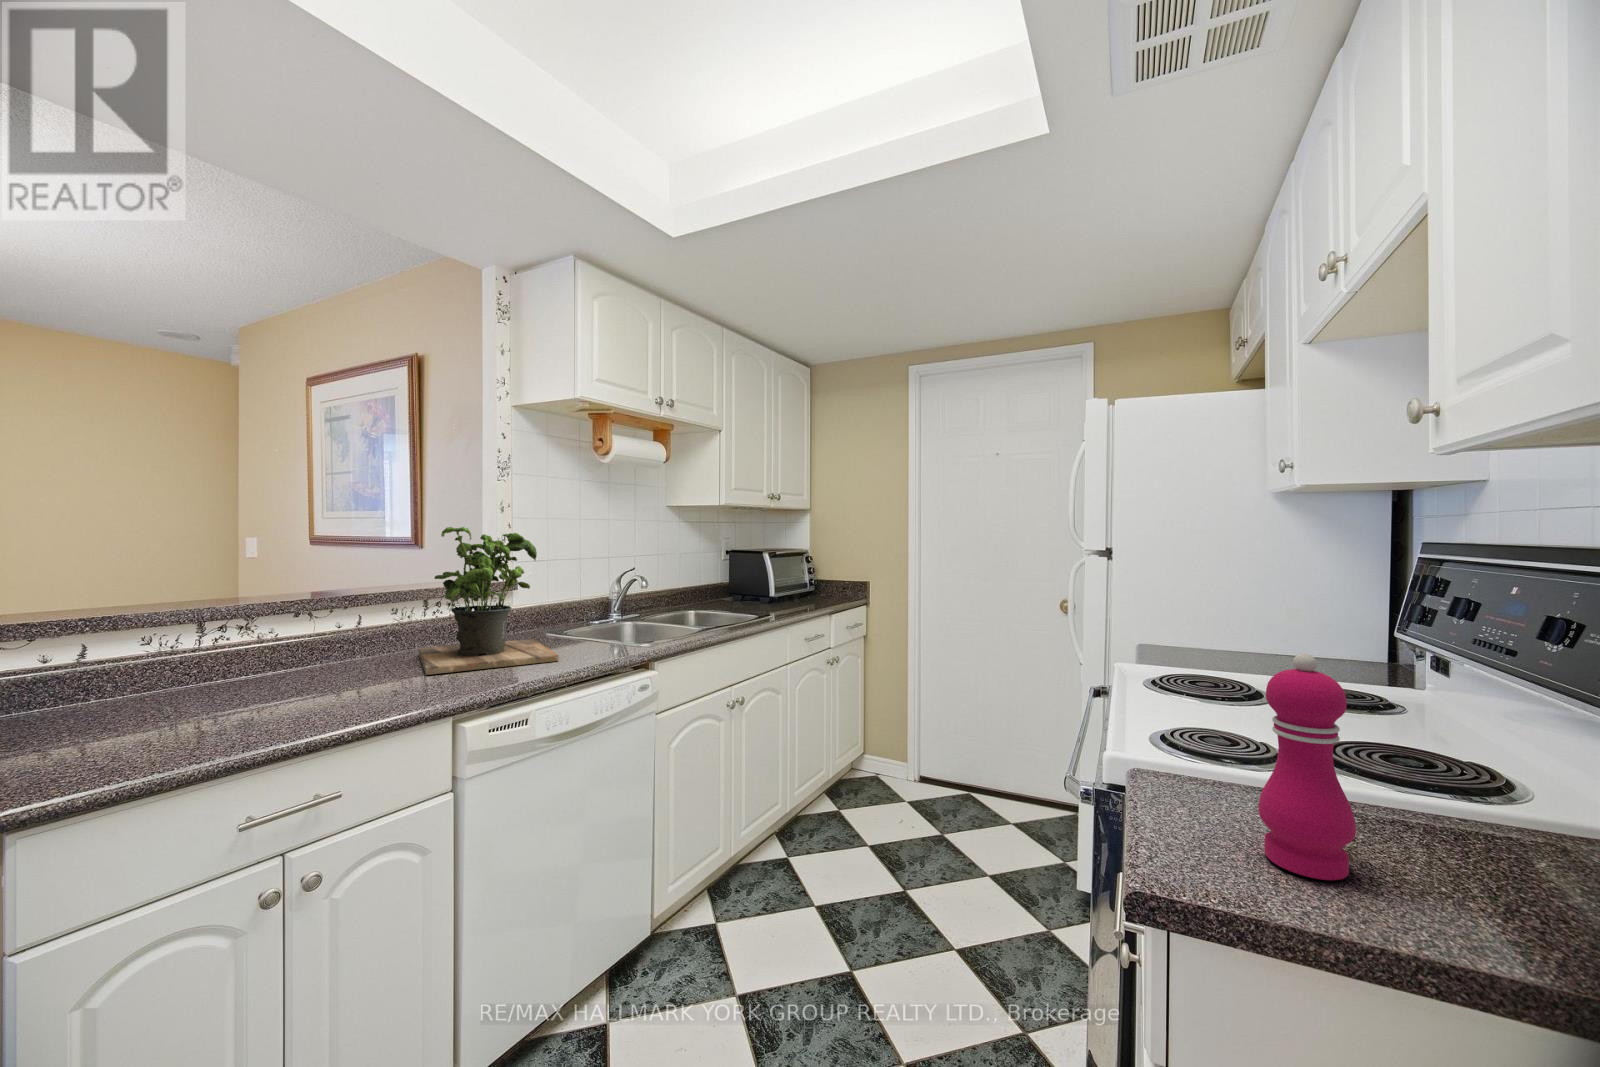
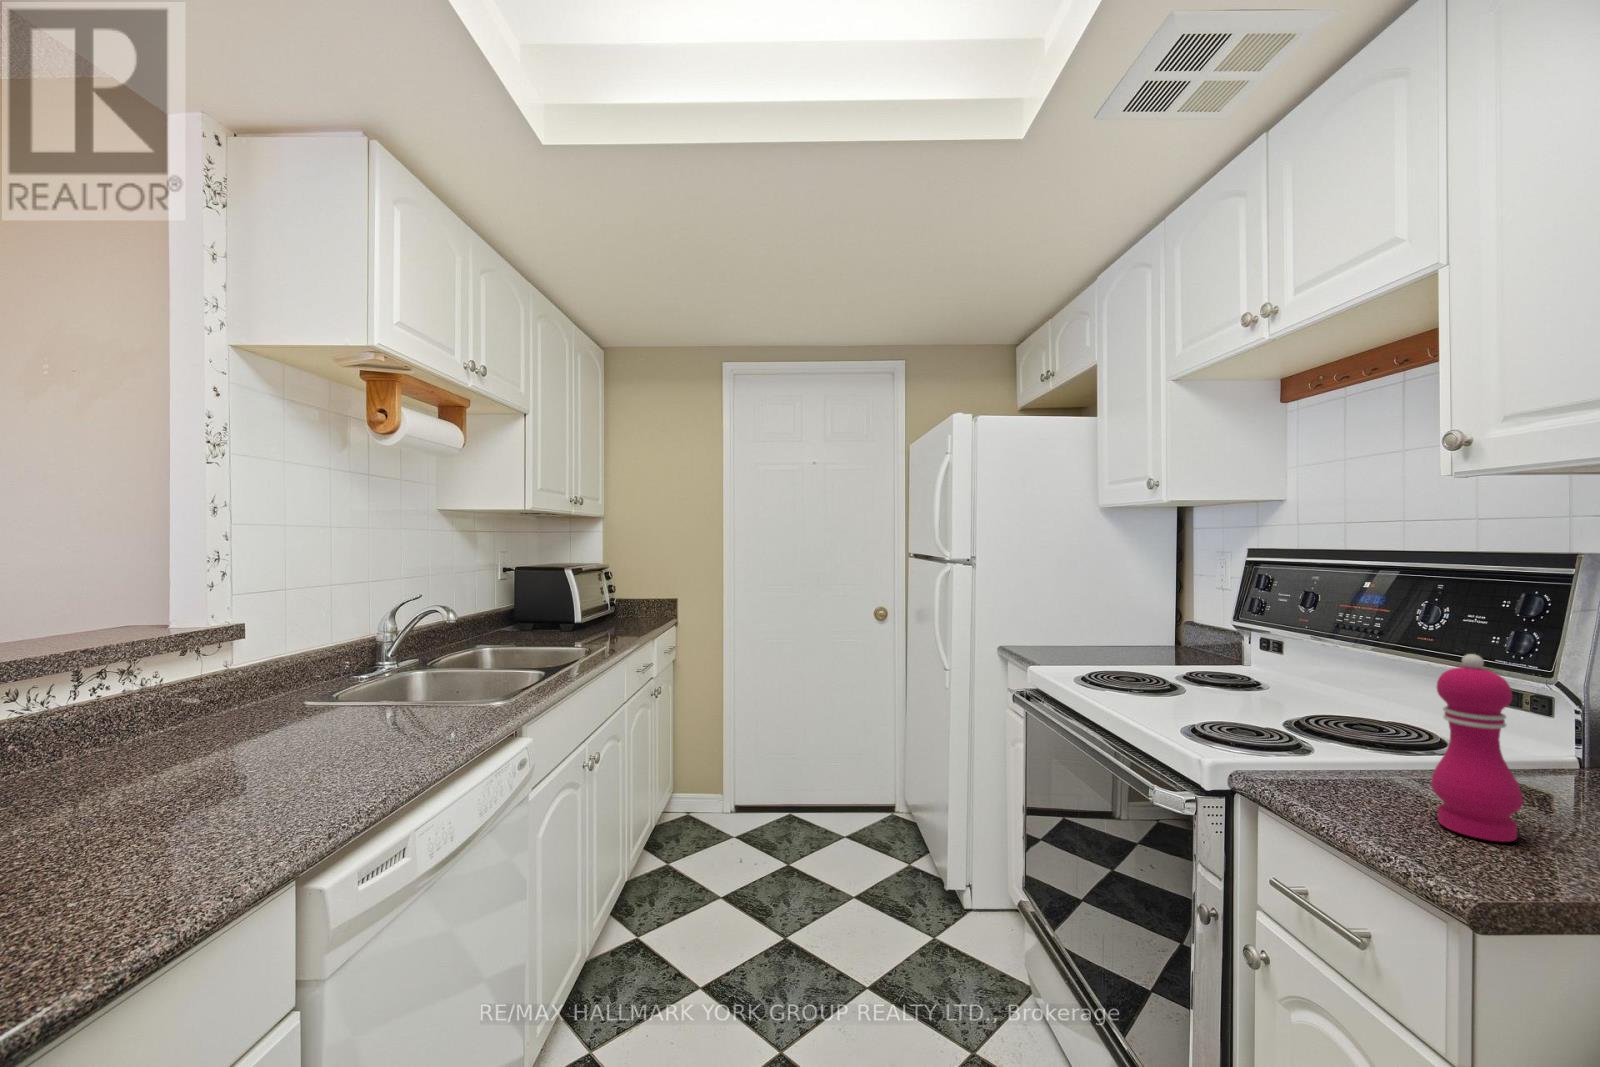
potted plant: present [419,527,558,675] -> none [81,541,395,803]

